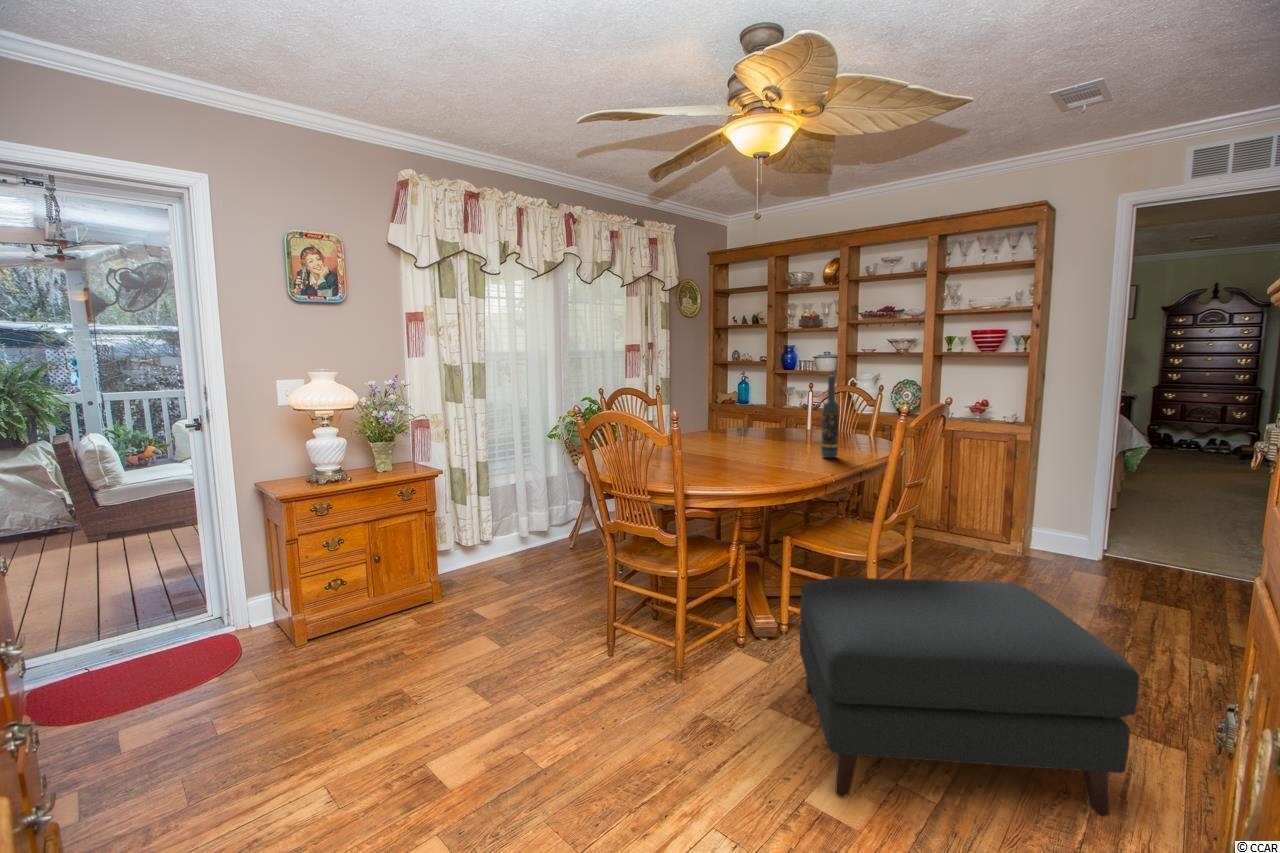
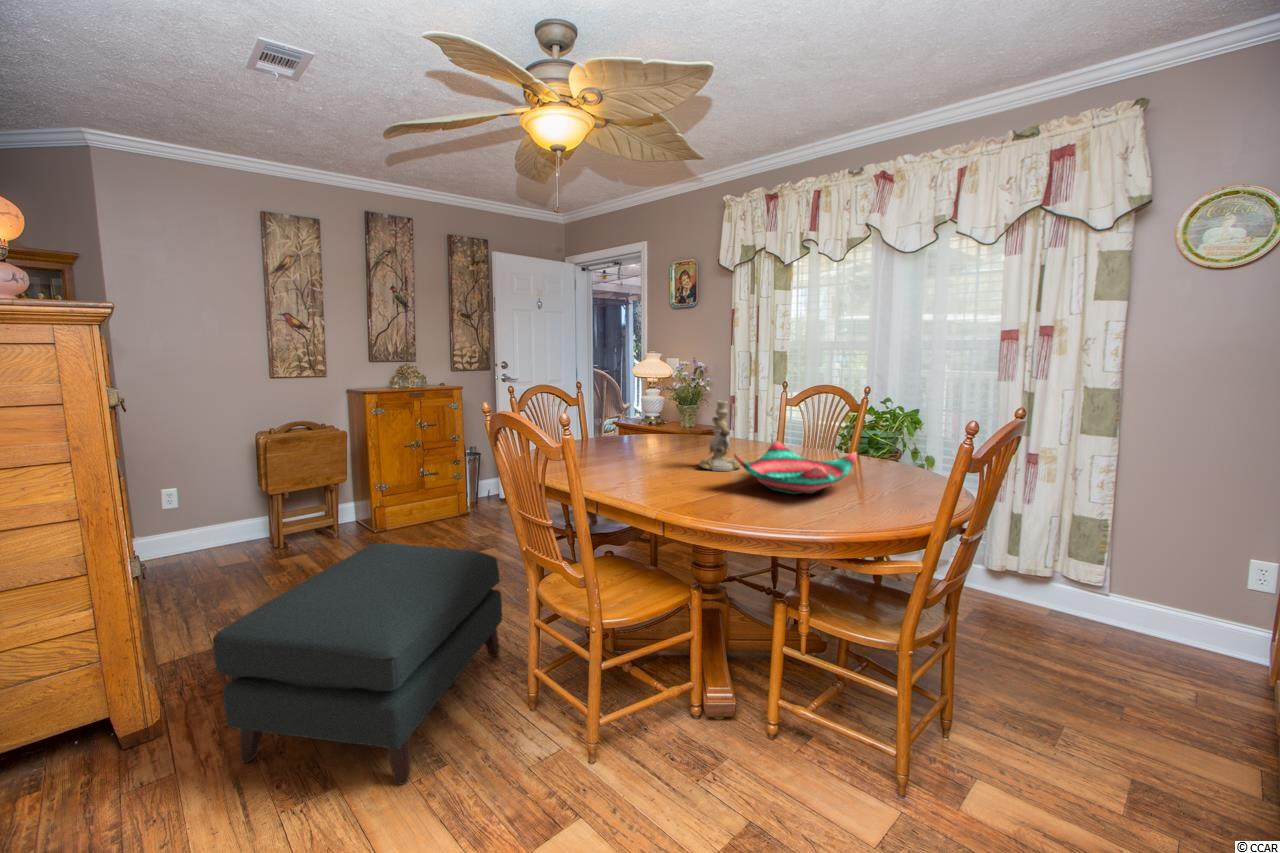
wine bottle: present [821,376,839,458] -> none [631,386,652,496]
candlestick: none [705,393,741,450] -> present [699,400,741,471]
decorative bowl: none [740,411,819,441] -> present [734,441,857,494]

